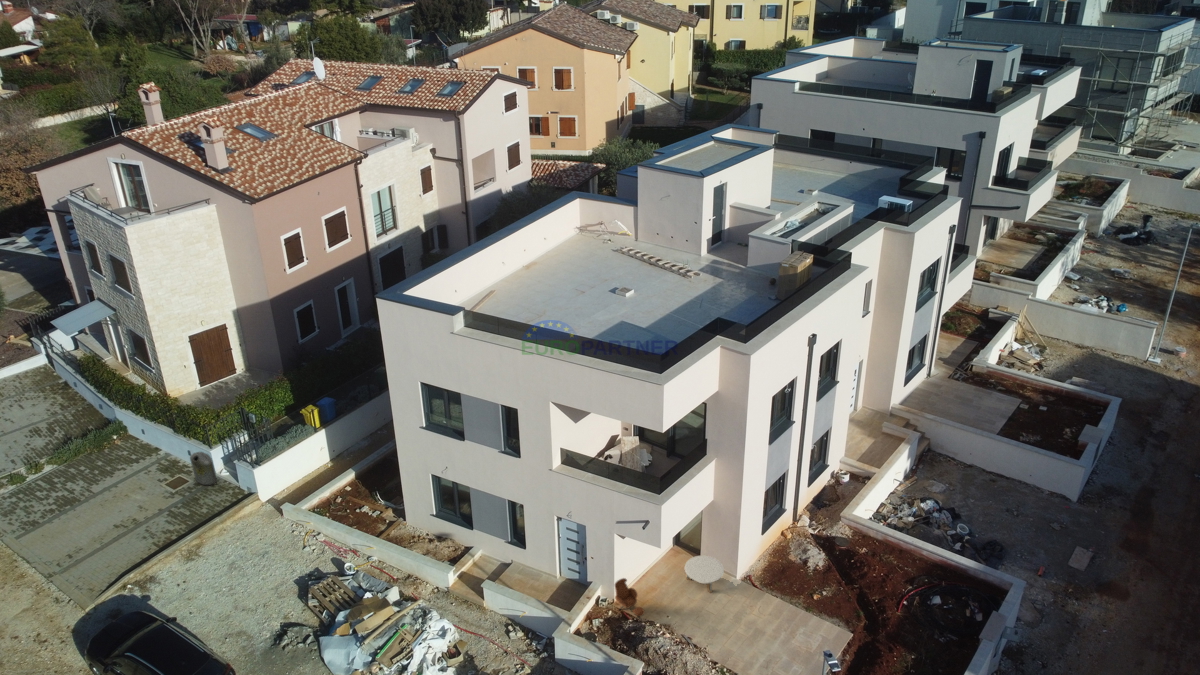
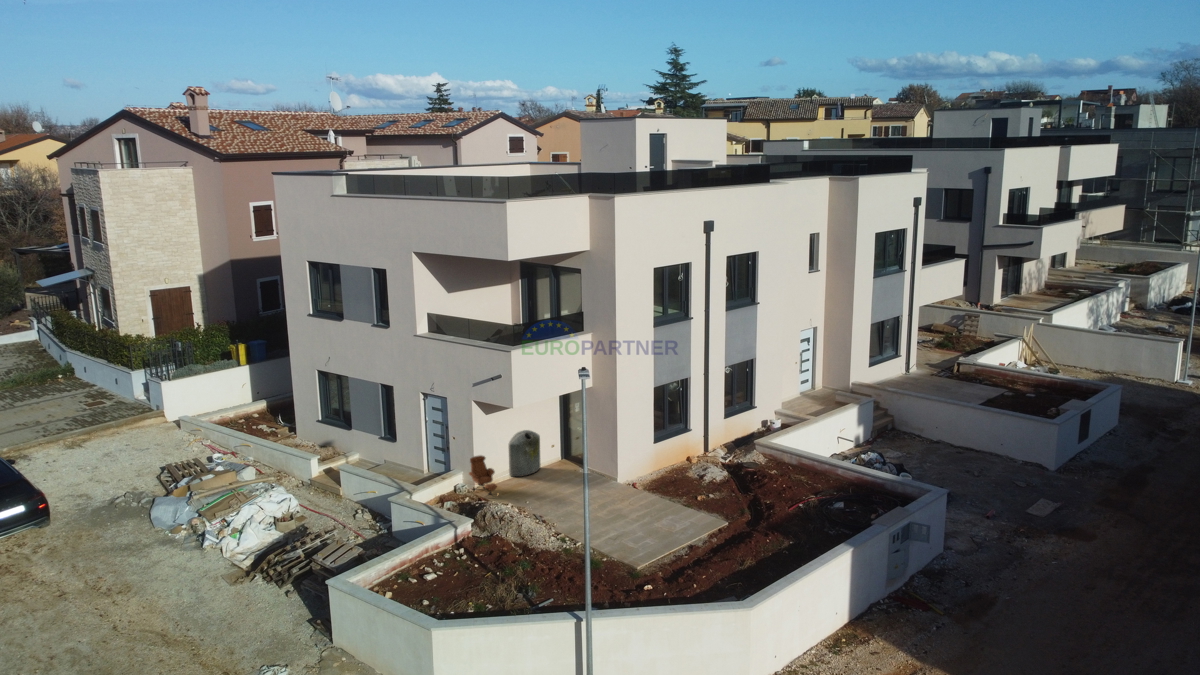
trash can: present [190,452,217,485] -> present [509,430,541,477]
round table: present [685,555,724,593] -> none [556,454,600,486]

